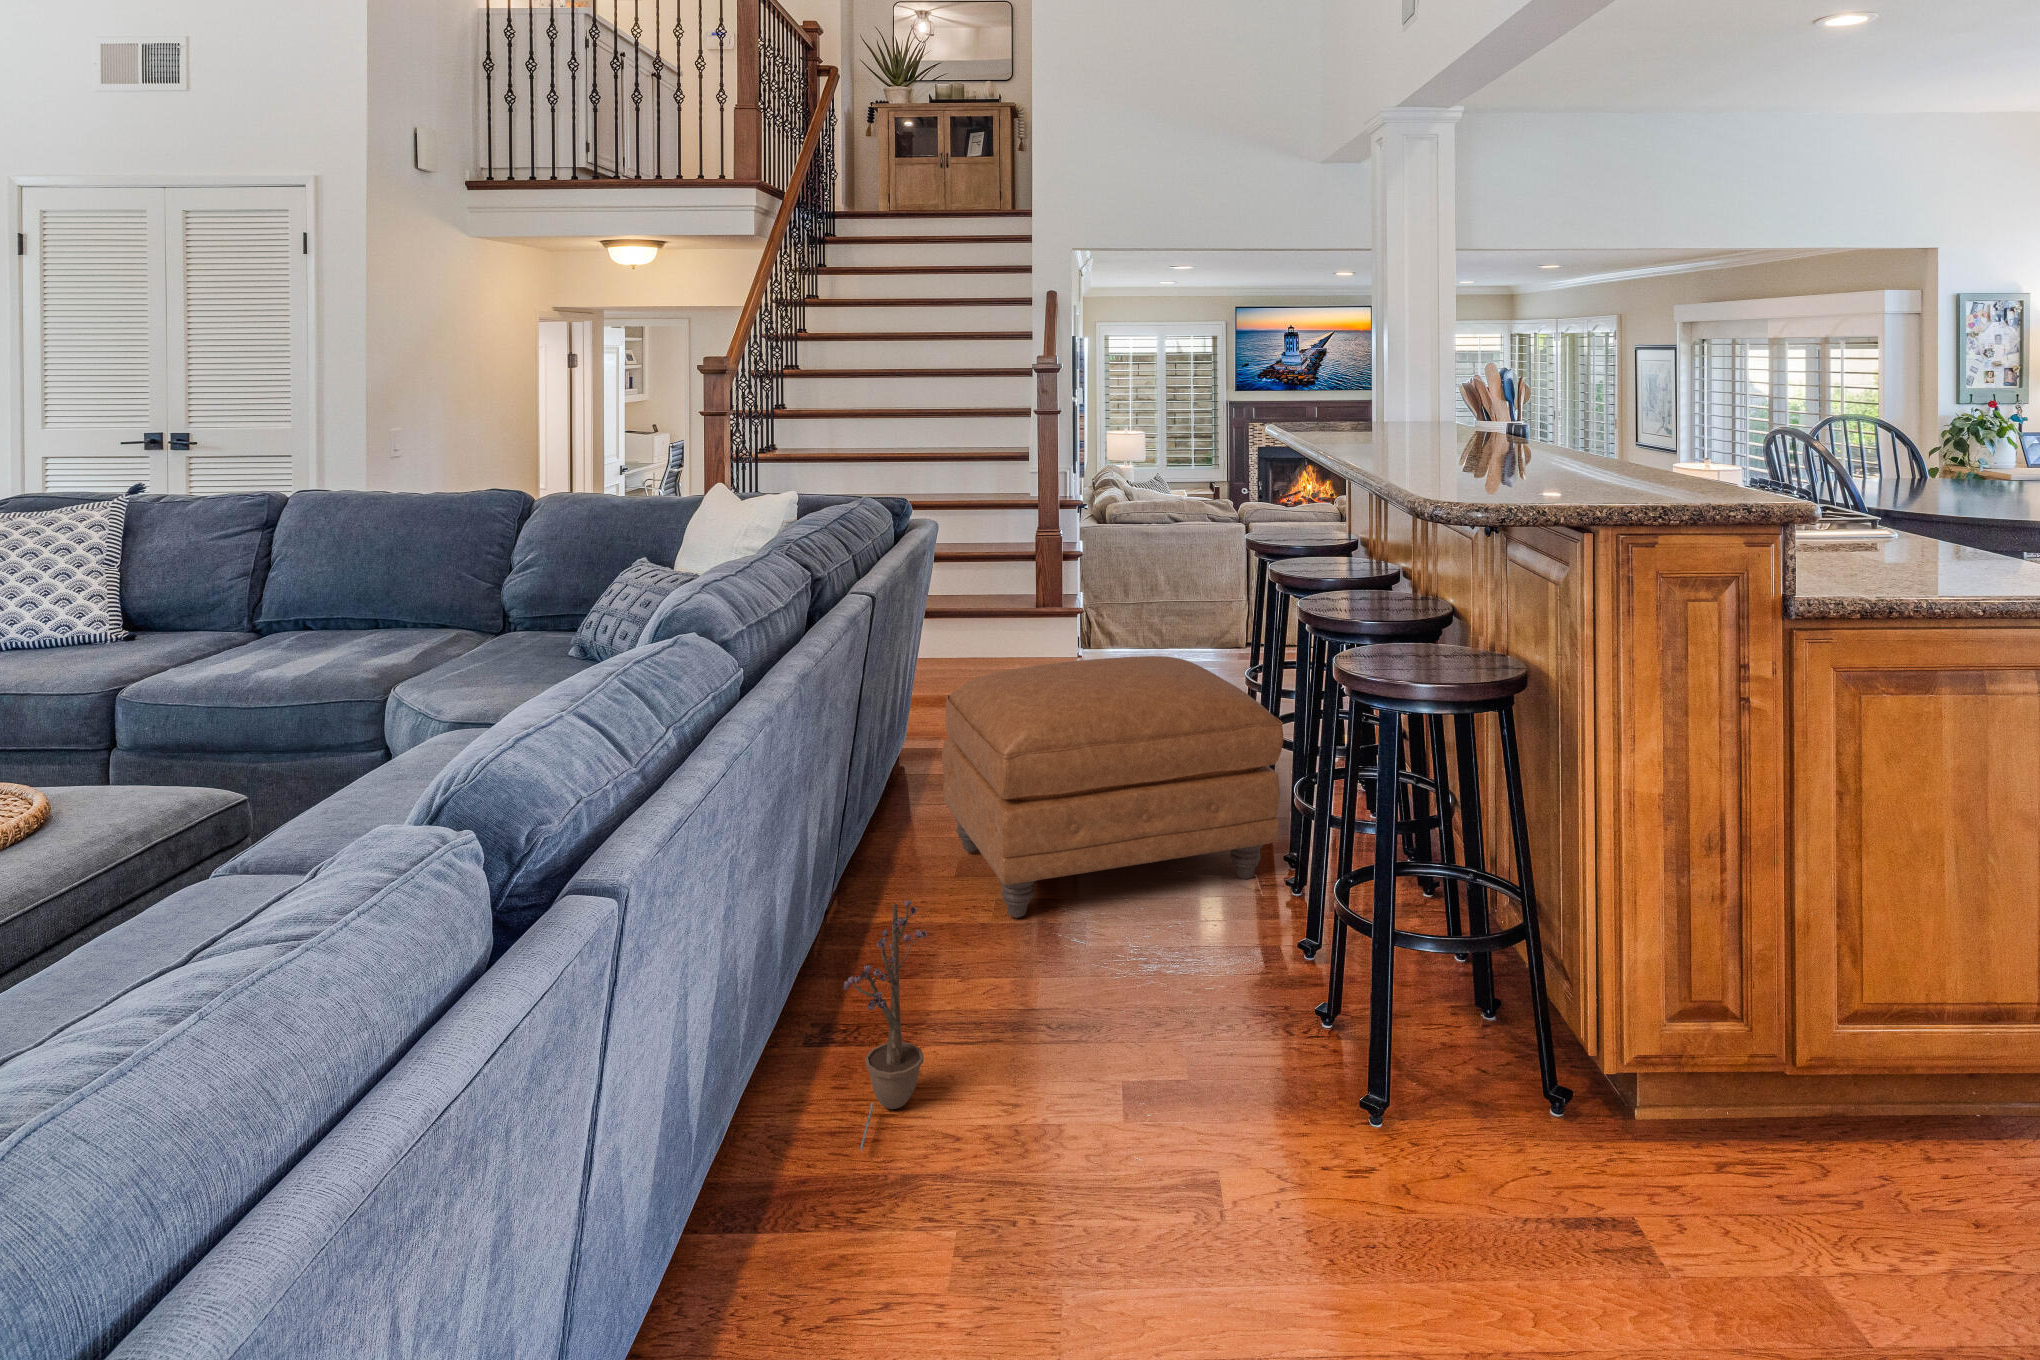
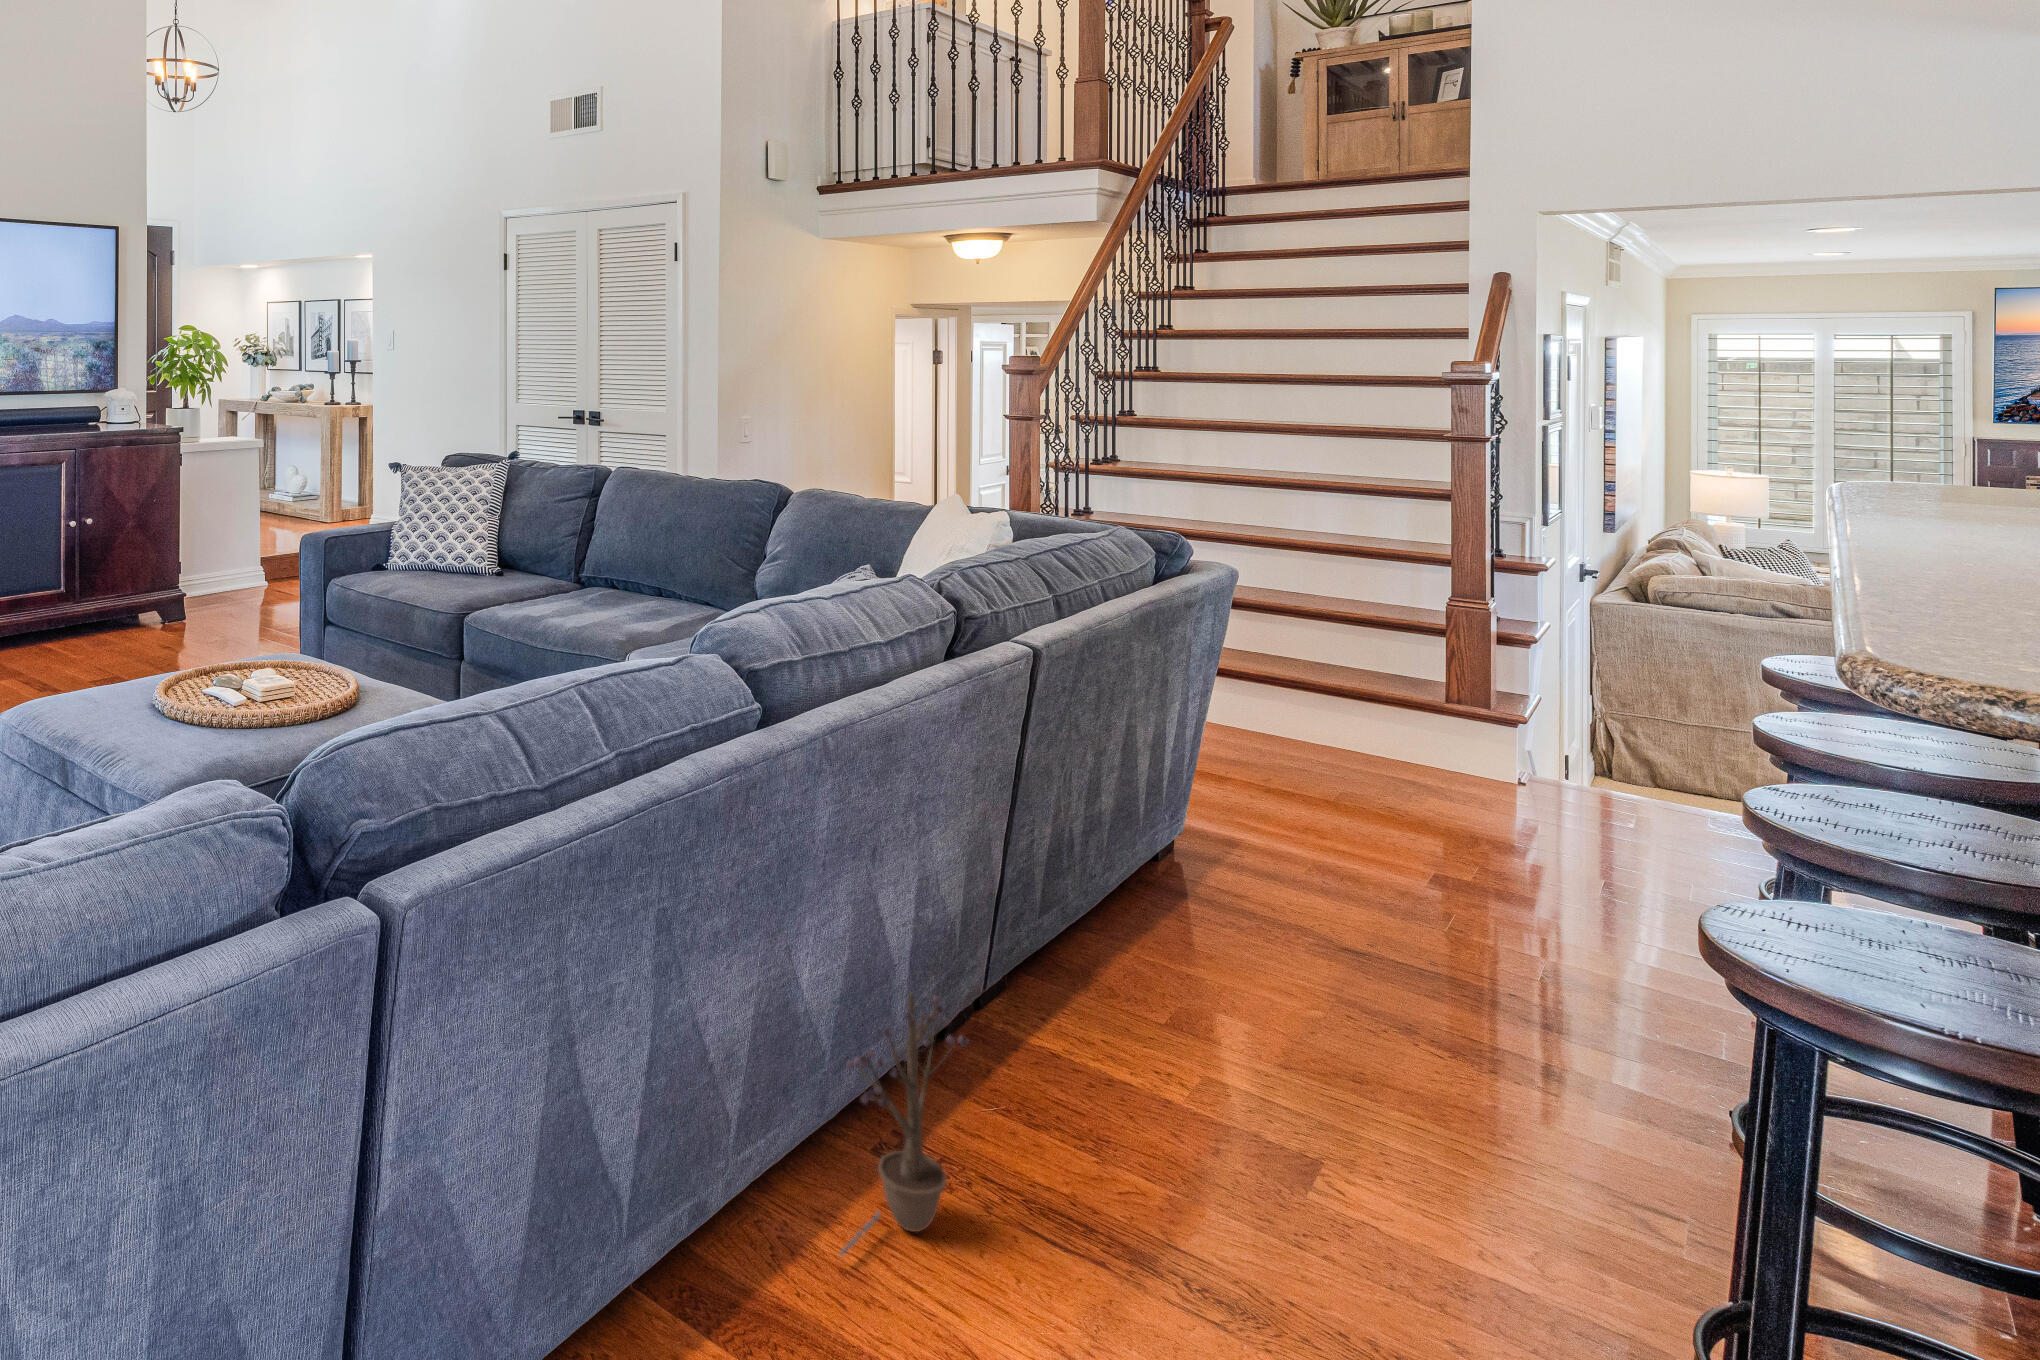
ottoman: present [942,656,1283,918] -> none [1149,761,1670,1159]

